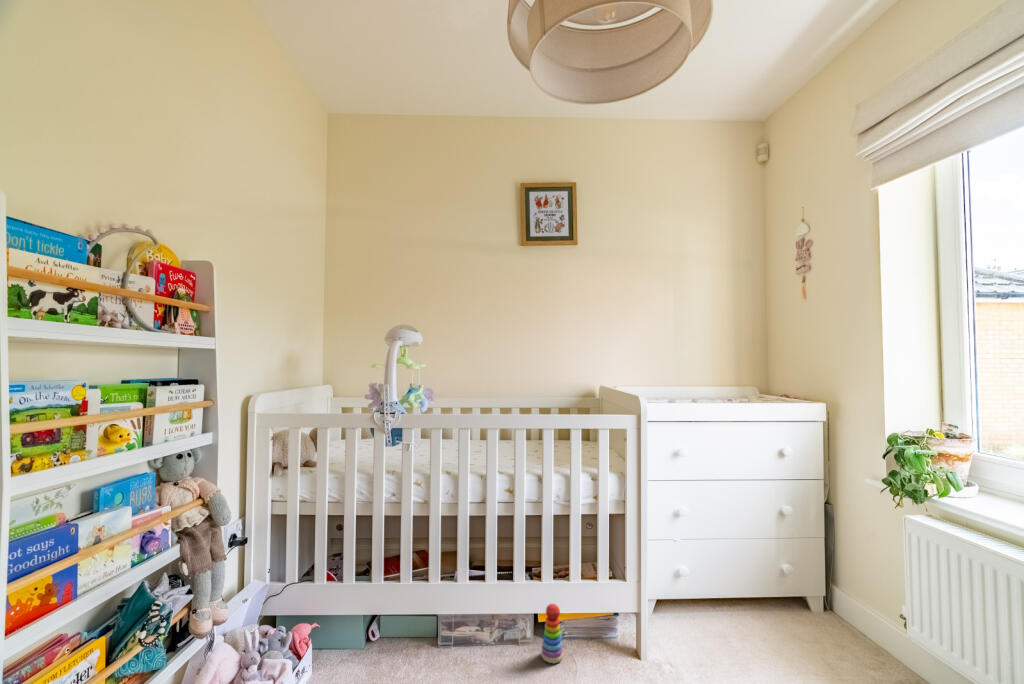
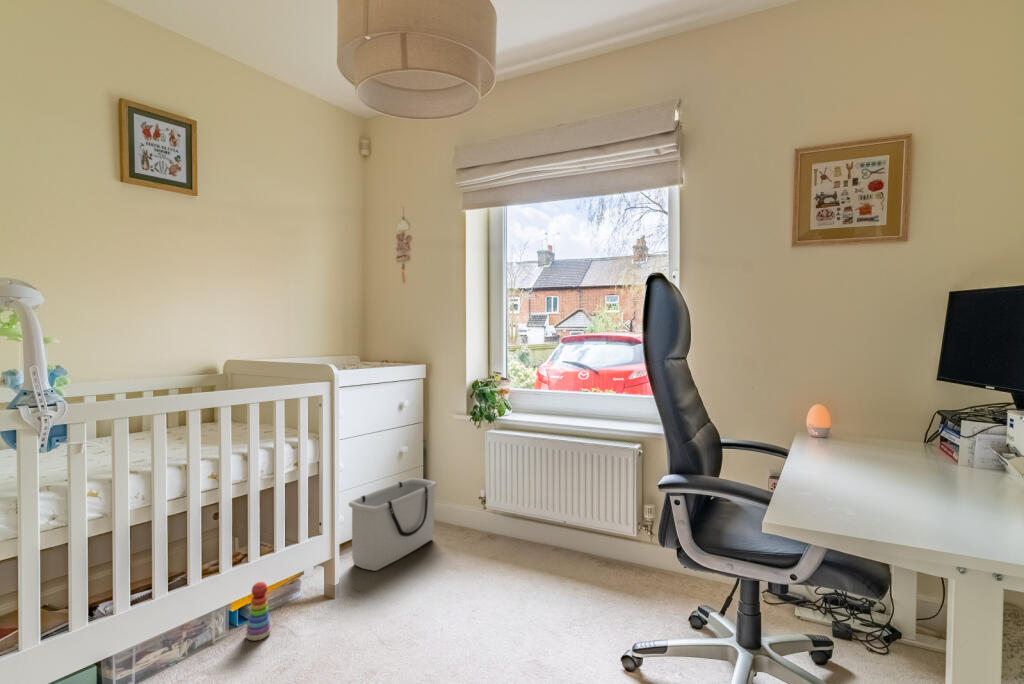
storage bin: none [686,553,824,654] -> present [349,478,437,571]

